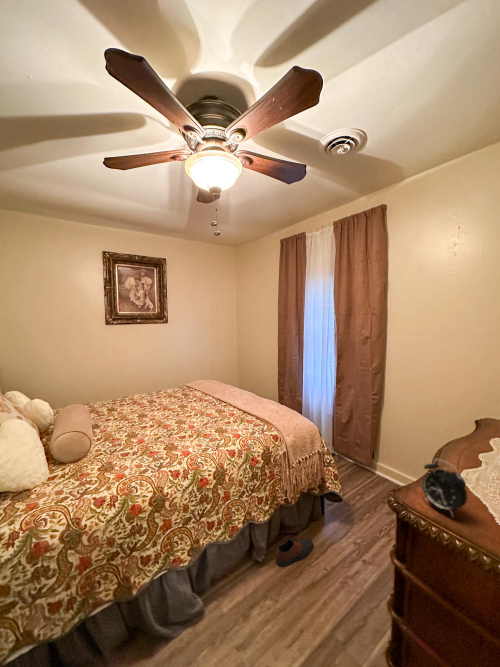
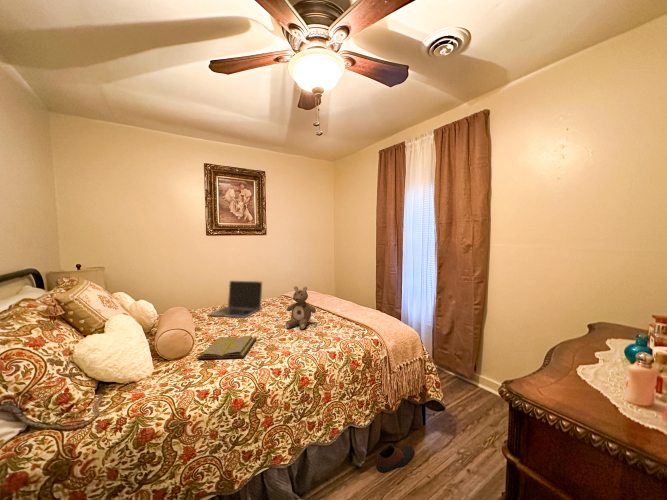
laptop: none [107,373,163,412] -> present [210,281,262,318]
stuffed bear: none [186,381,217,425] -> present [286,286,316,329]
diary: none [93,434,156,463] -> present [197,335,257,359]
alarm clock: present [422,459,467,511] -> none [537,347,589,408]

